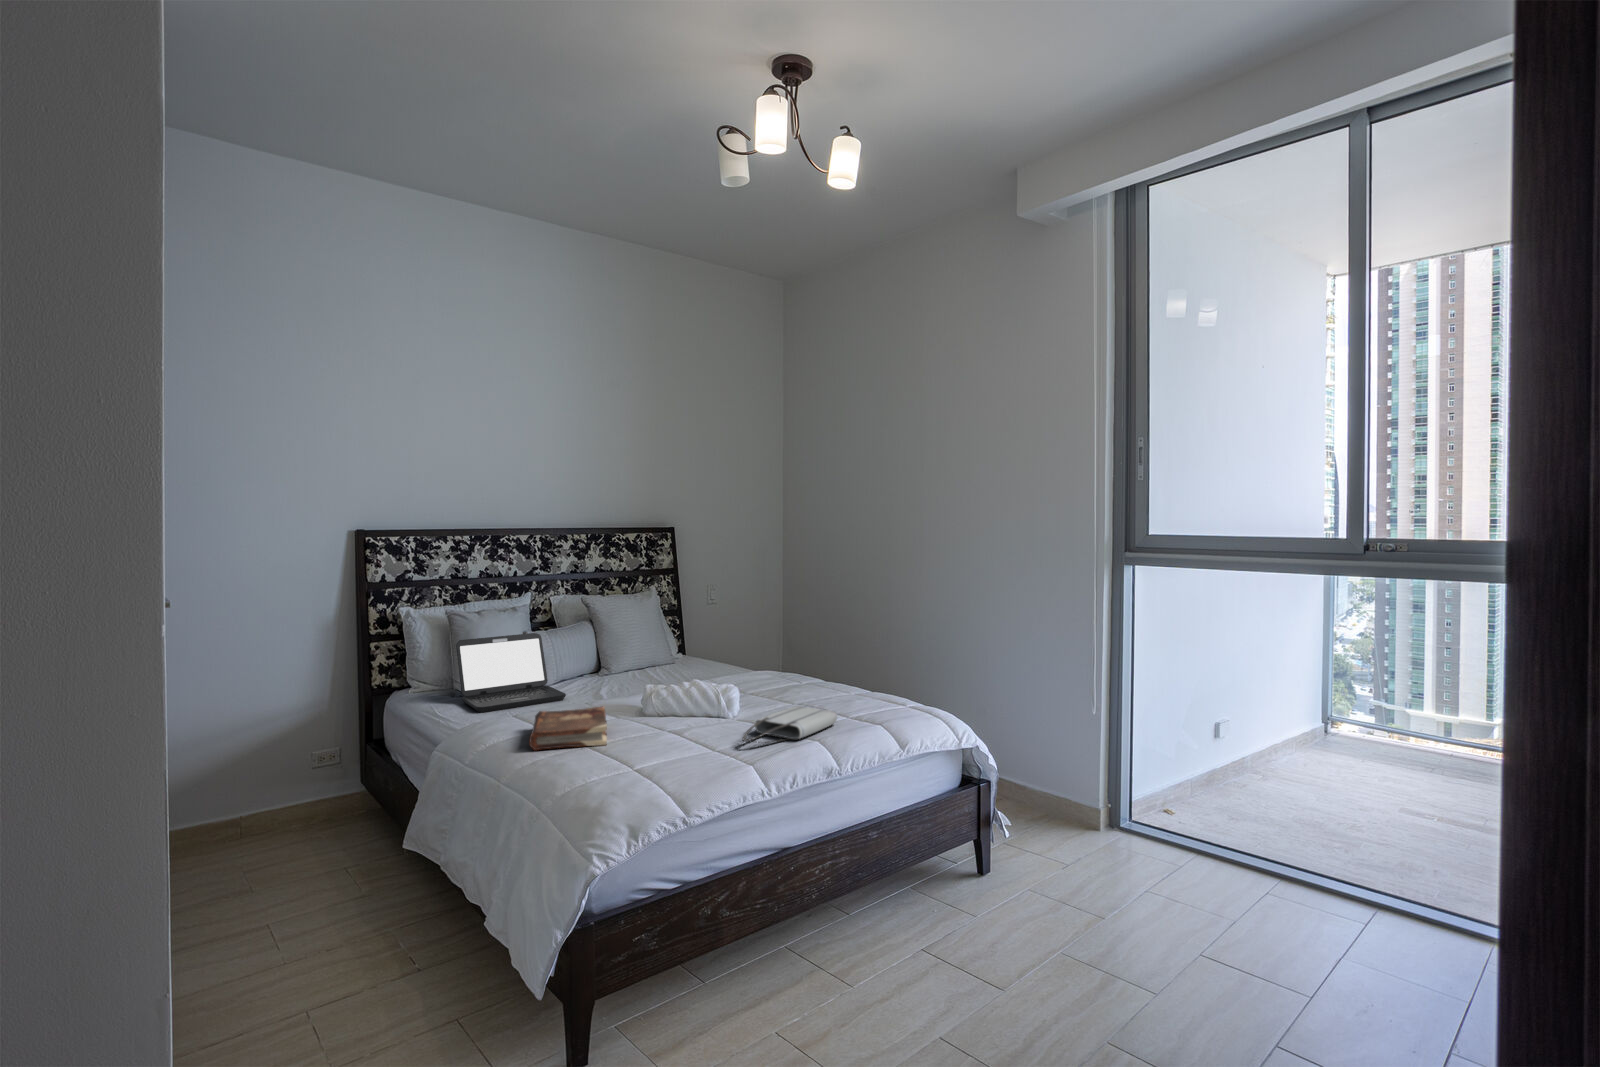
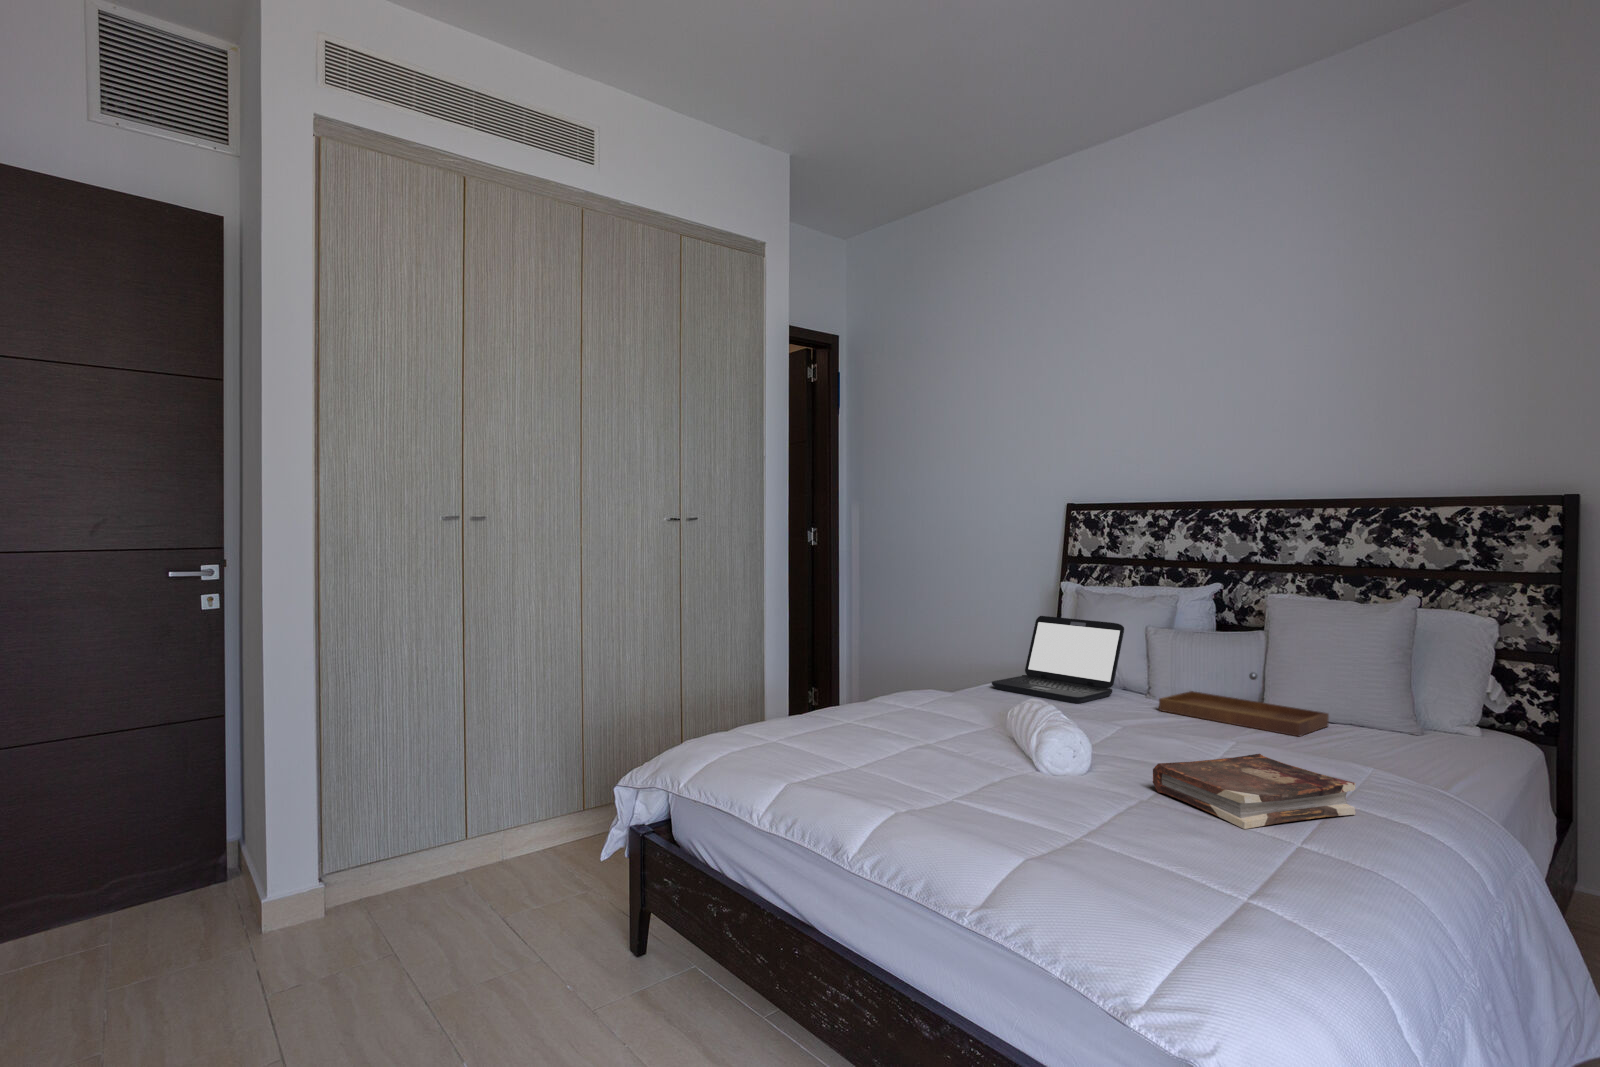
tray: none [586,647,686,688] -> present [1159,673,1329,737]
tote bag: present [743,706,837,743] -> none [895,755,1095,815]
book: present [530,707,607,750] -> present [1153,754,1356,829]

